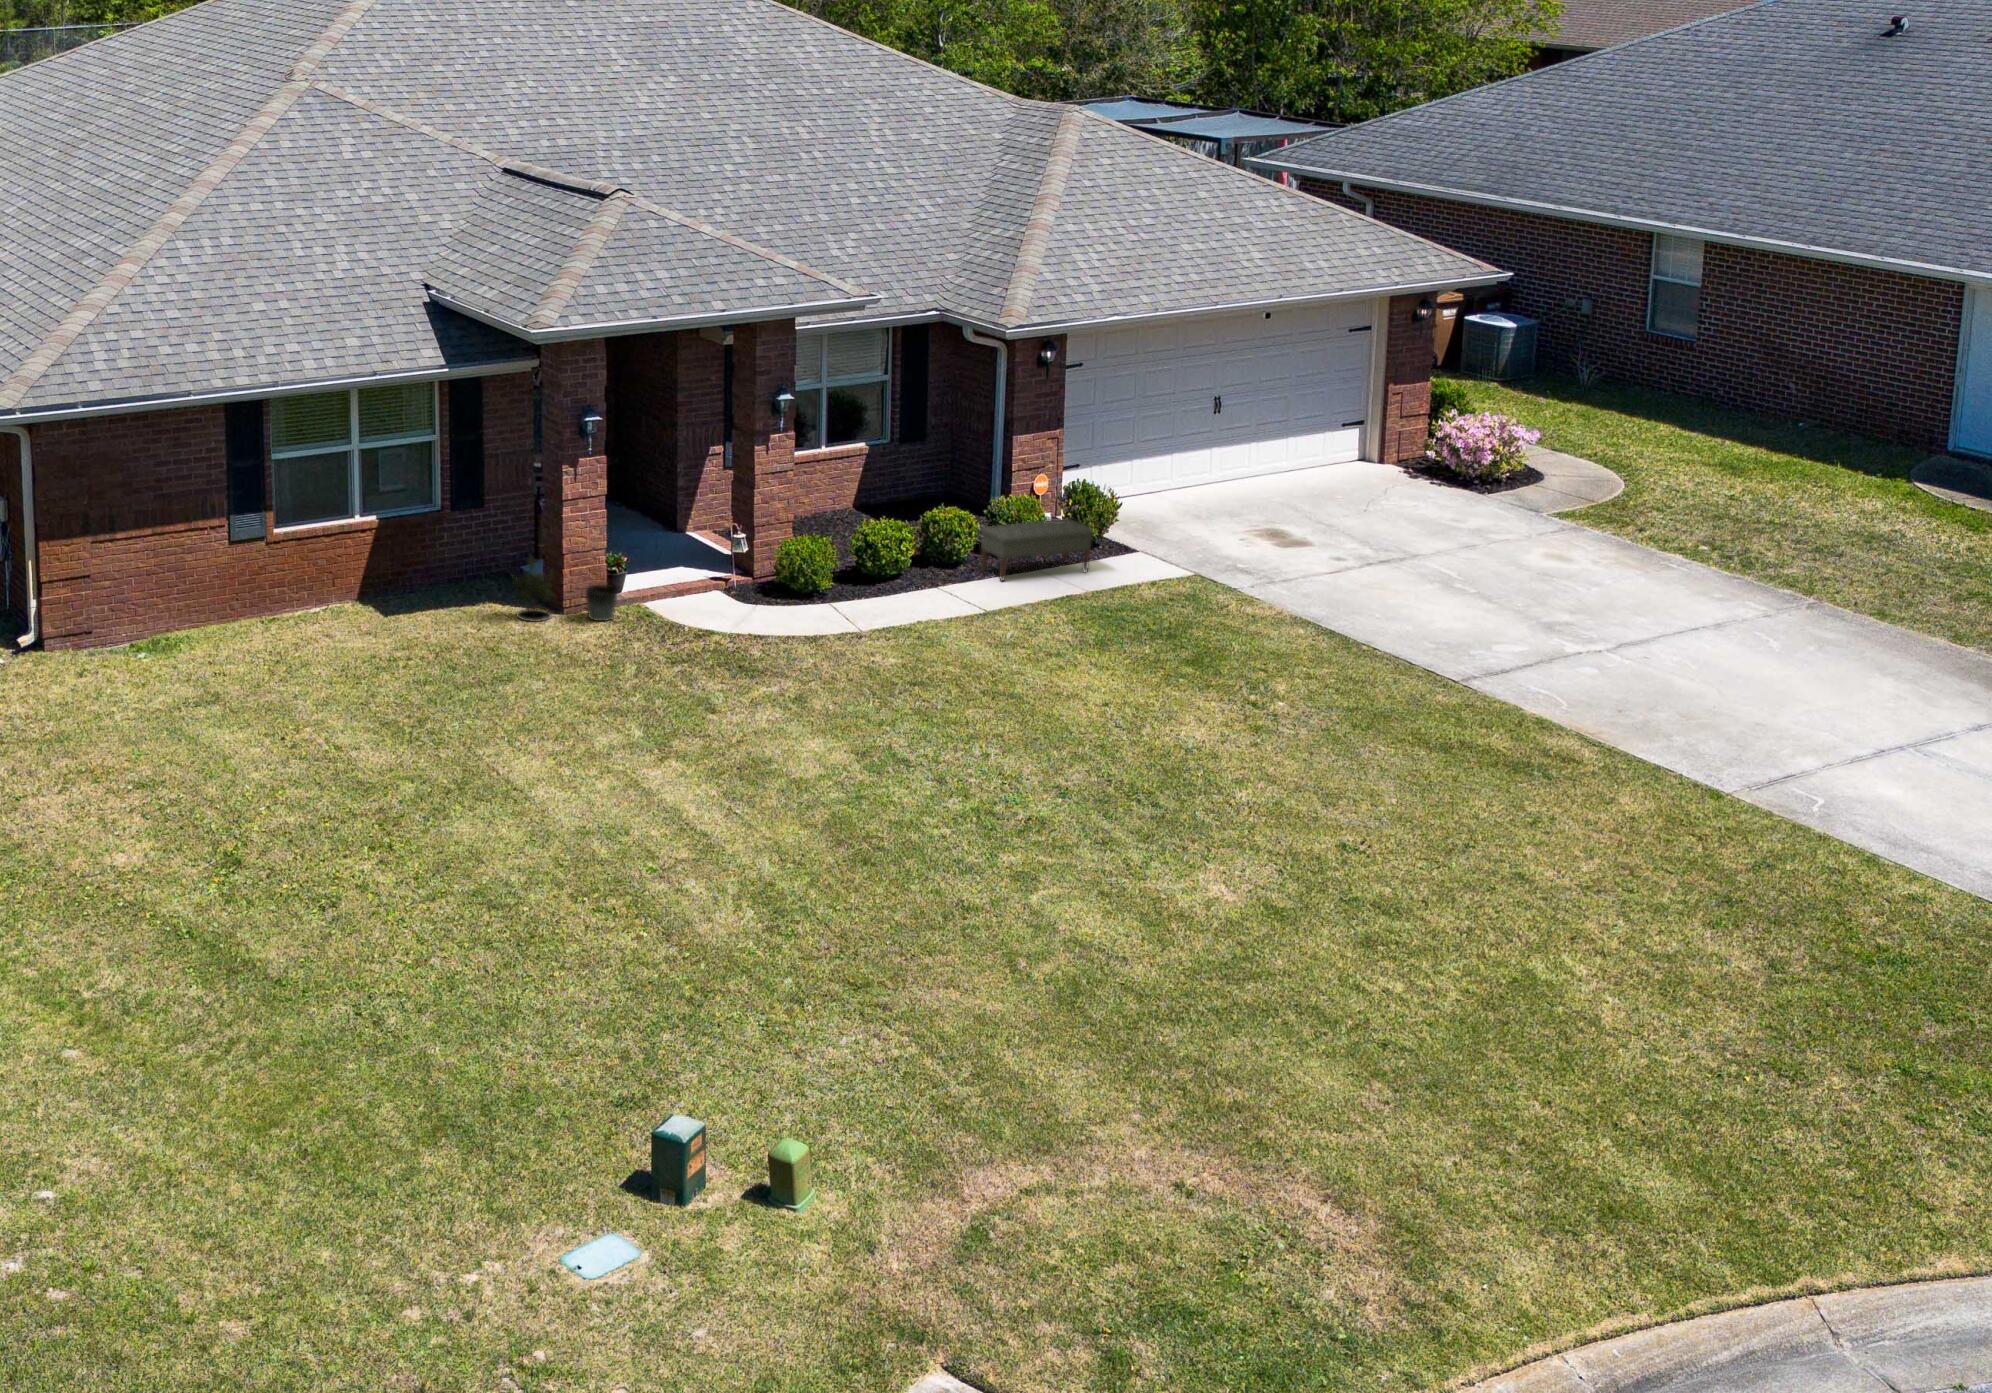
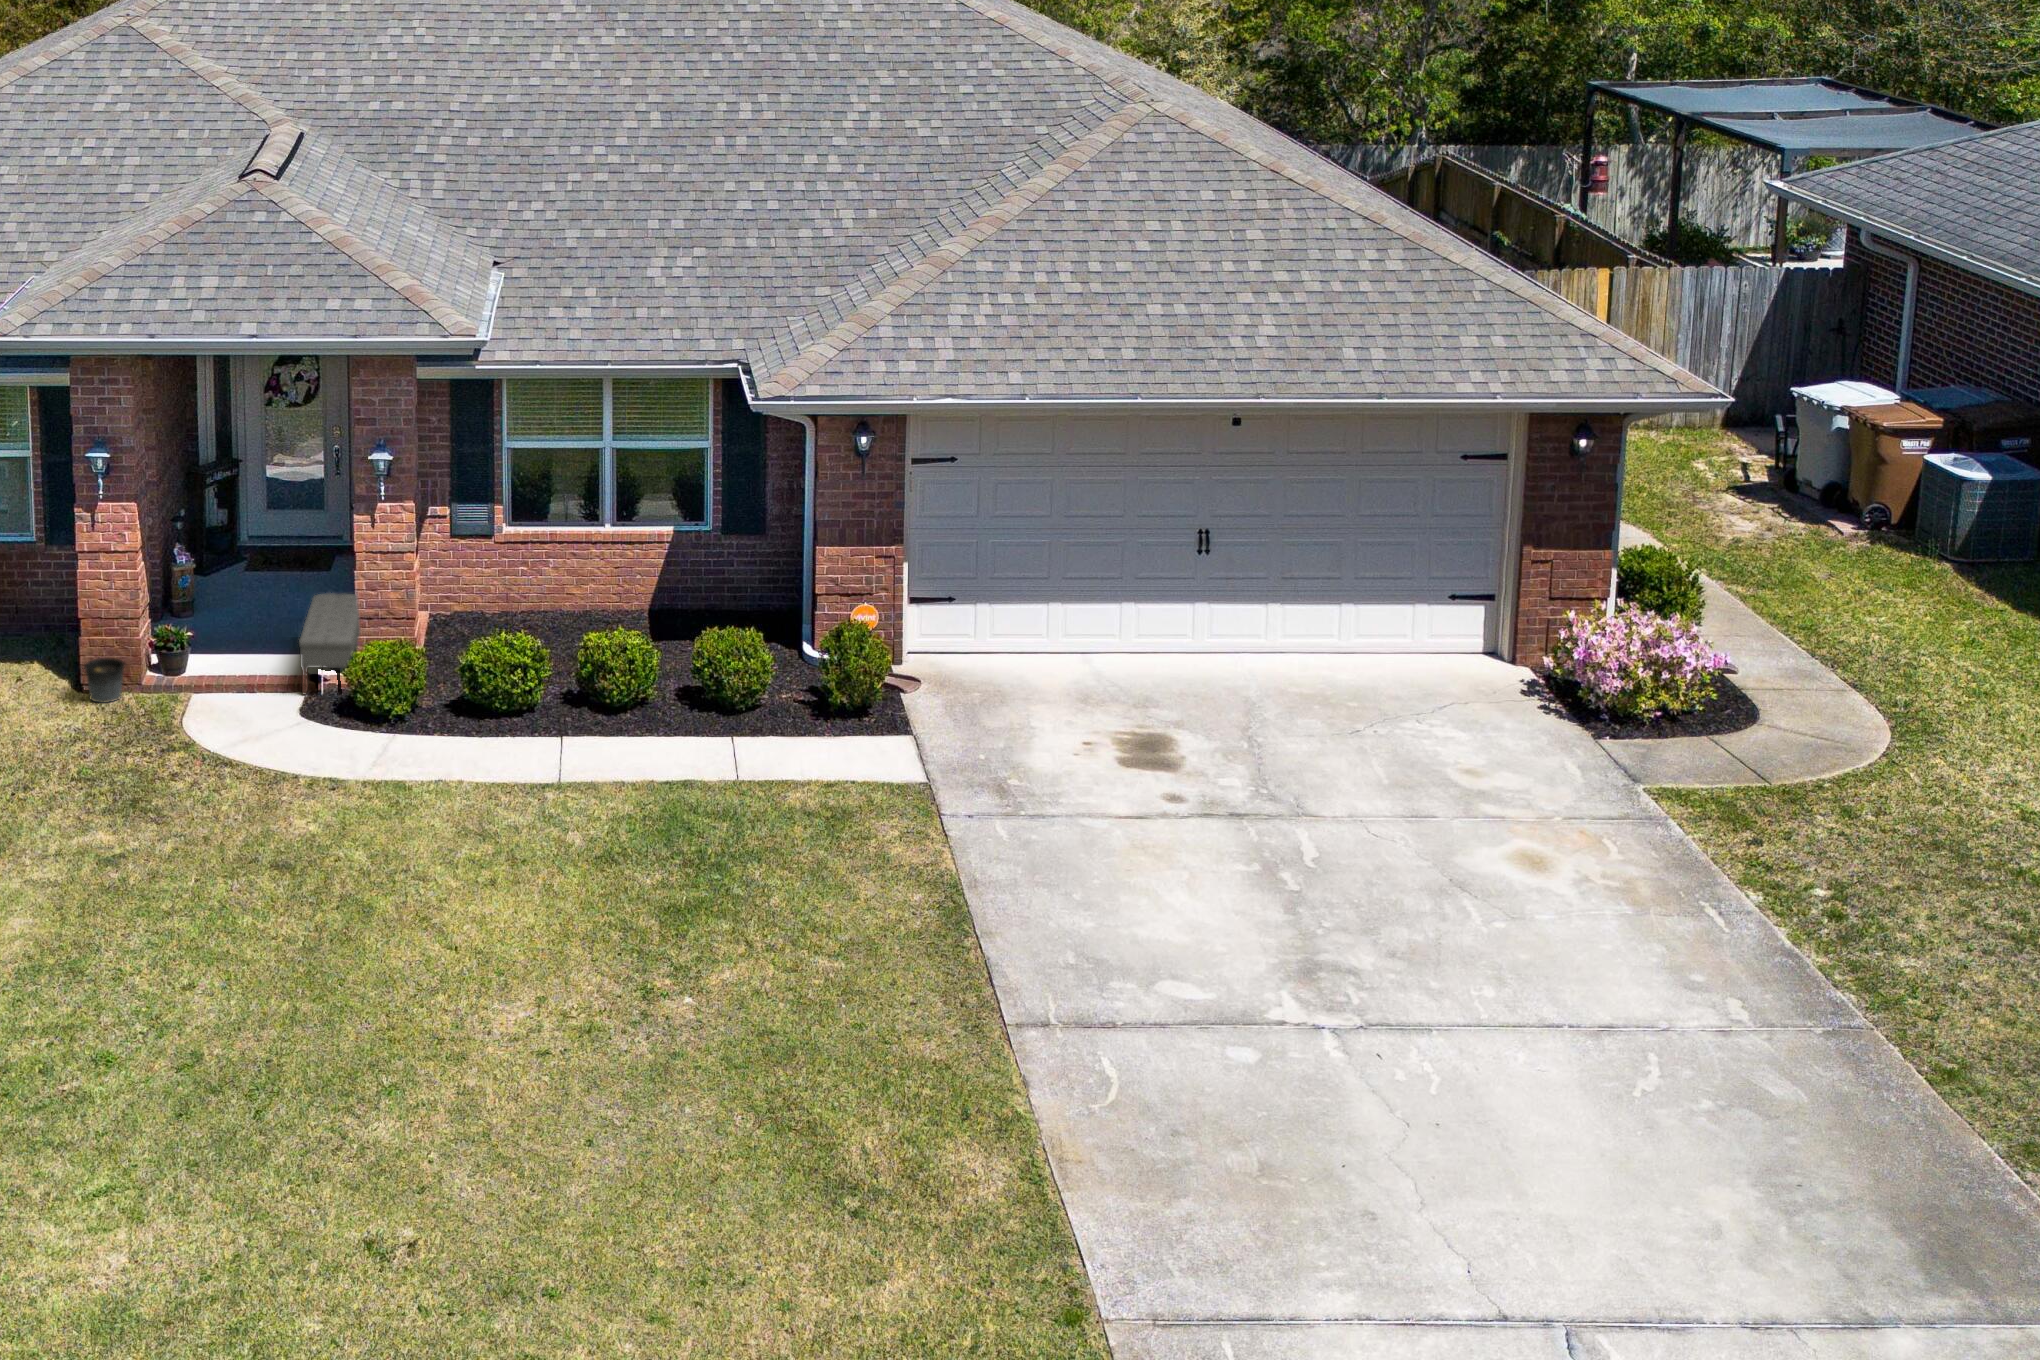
bench: present [980,519,1093,581] -> present [299,593,360,694]
potted tree: present [513,555,554,622] -> none [14,607,67,690]

